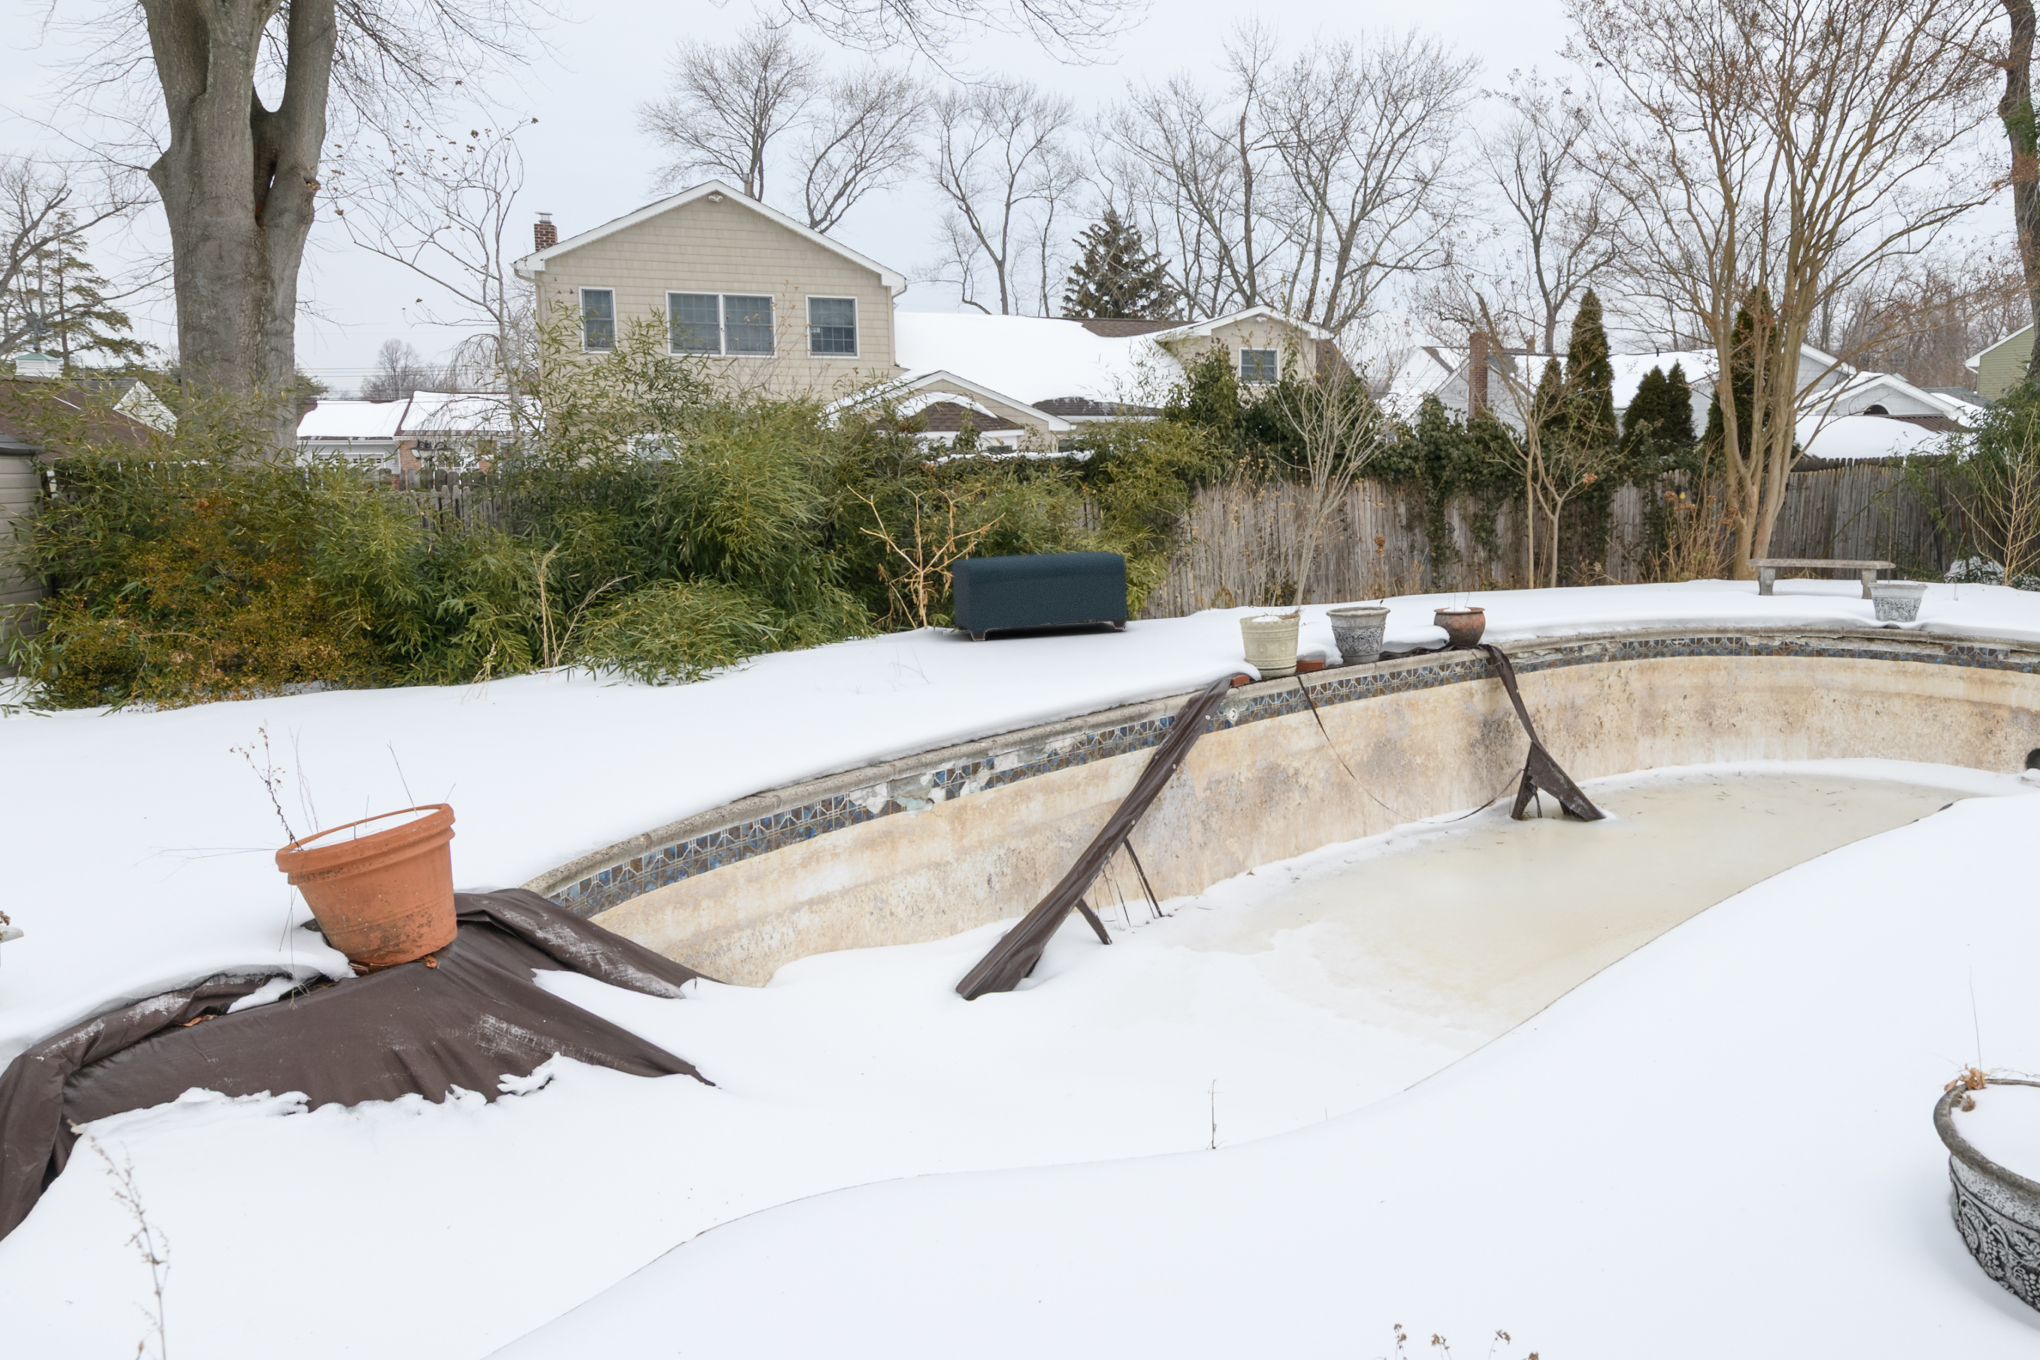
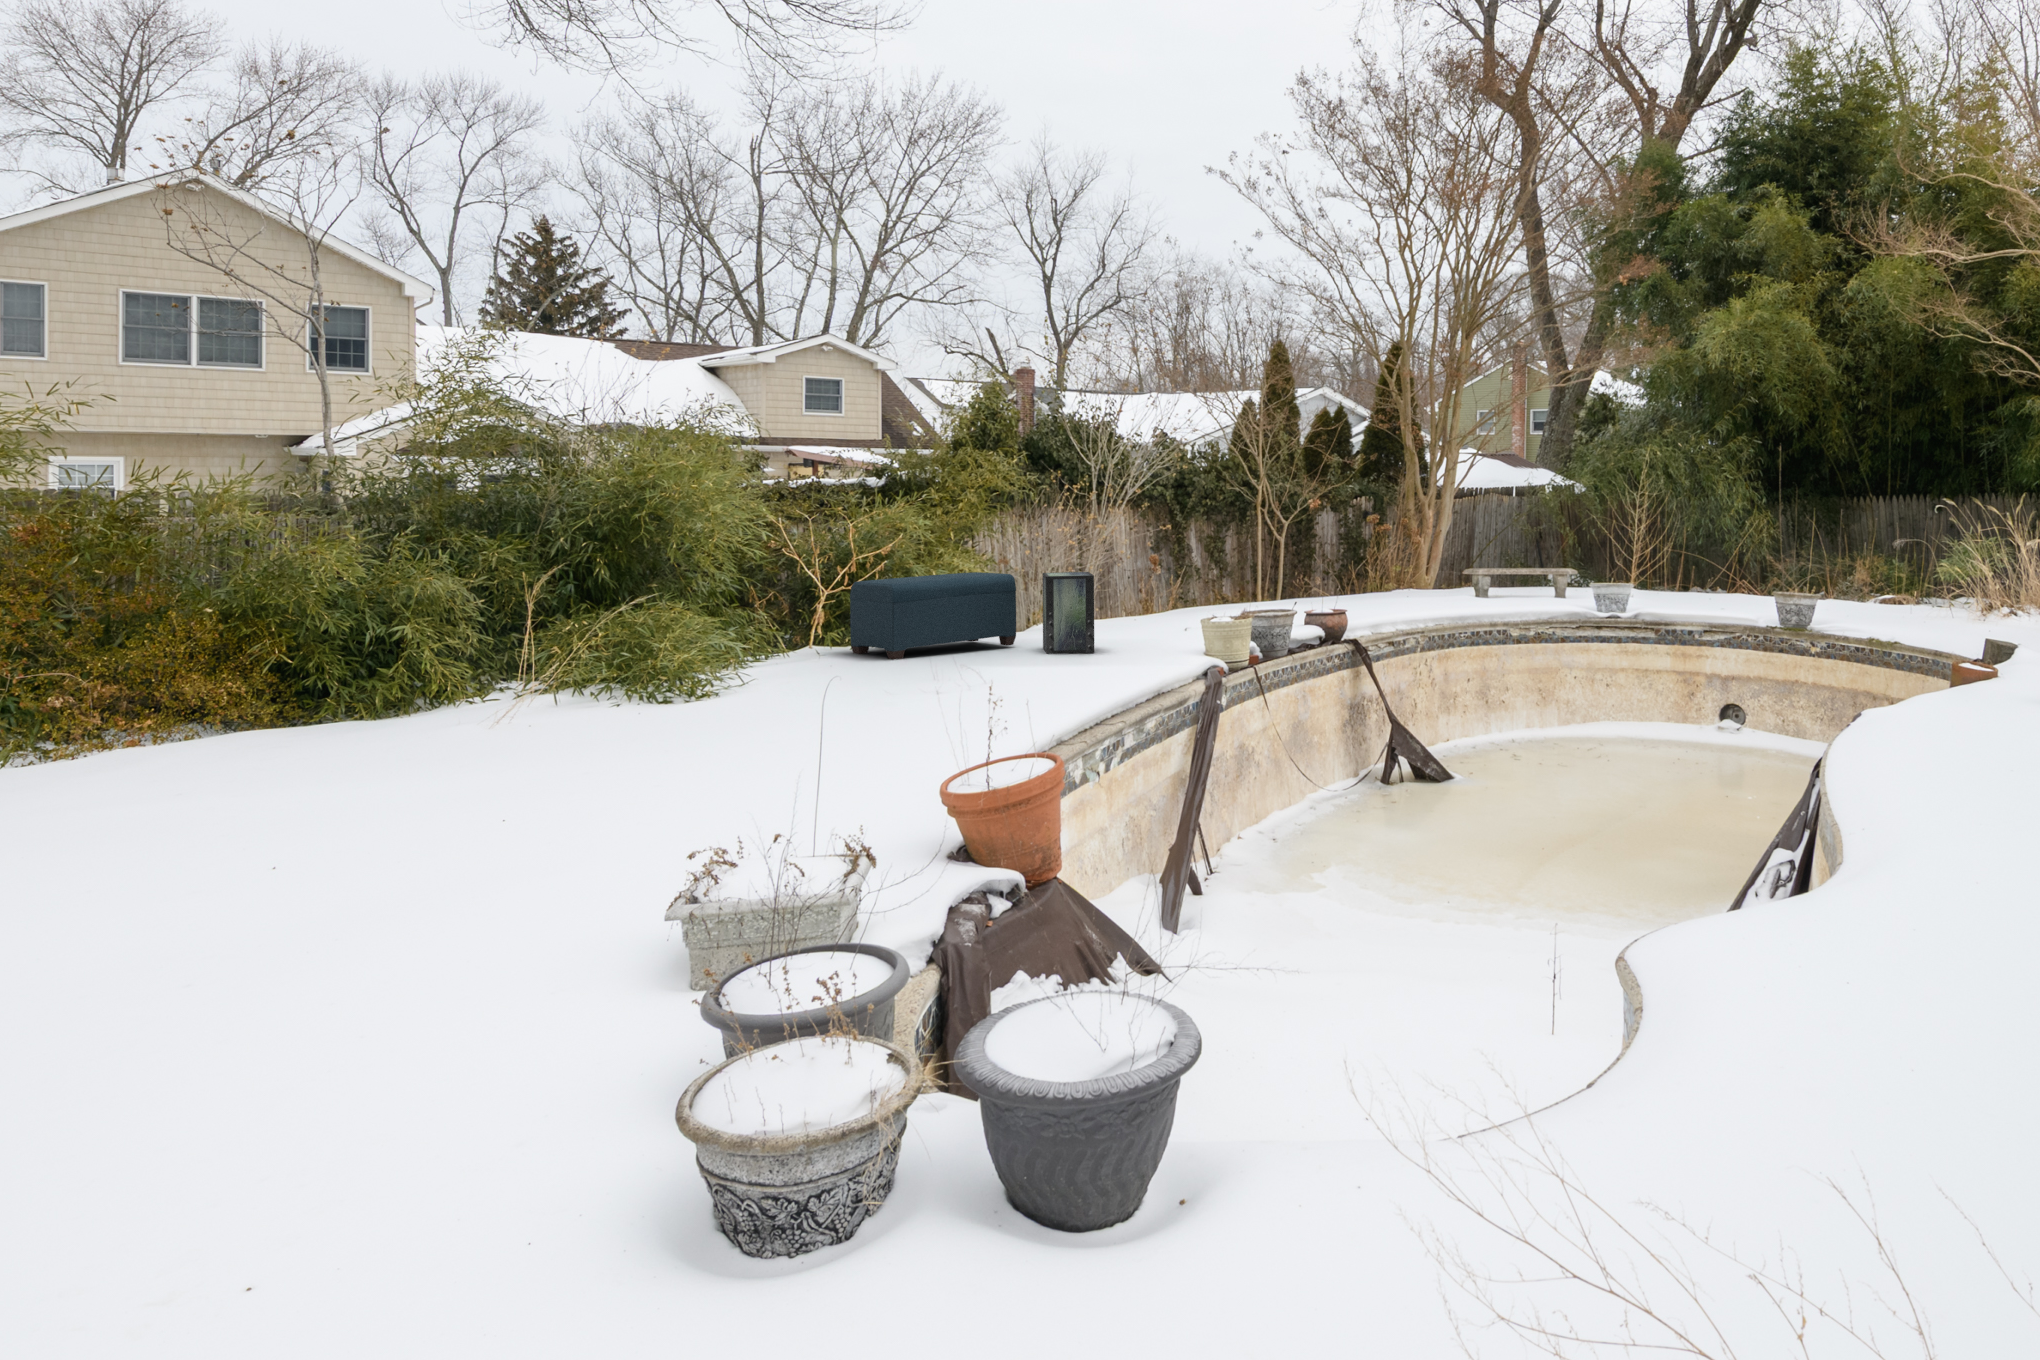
storage box: none [1135,555,1200,644] -> present [1043,572,1094,654]

